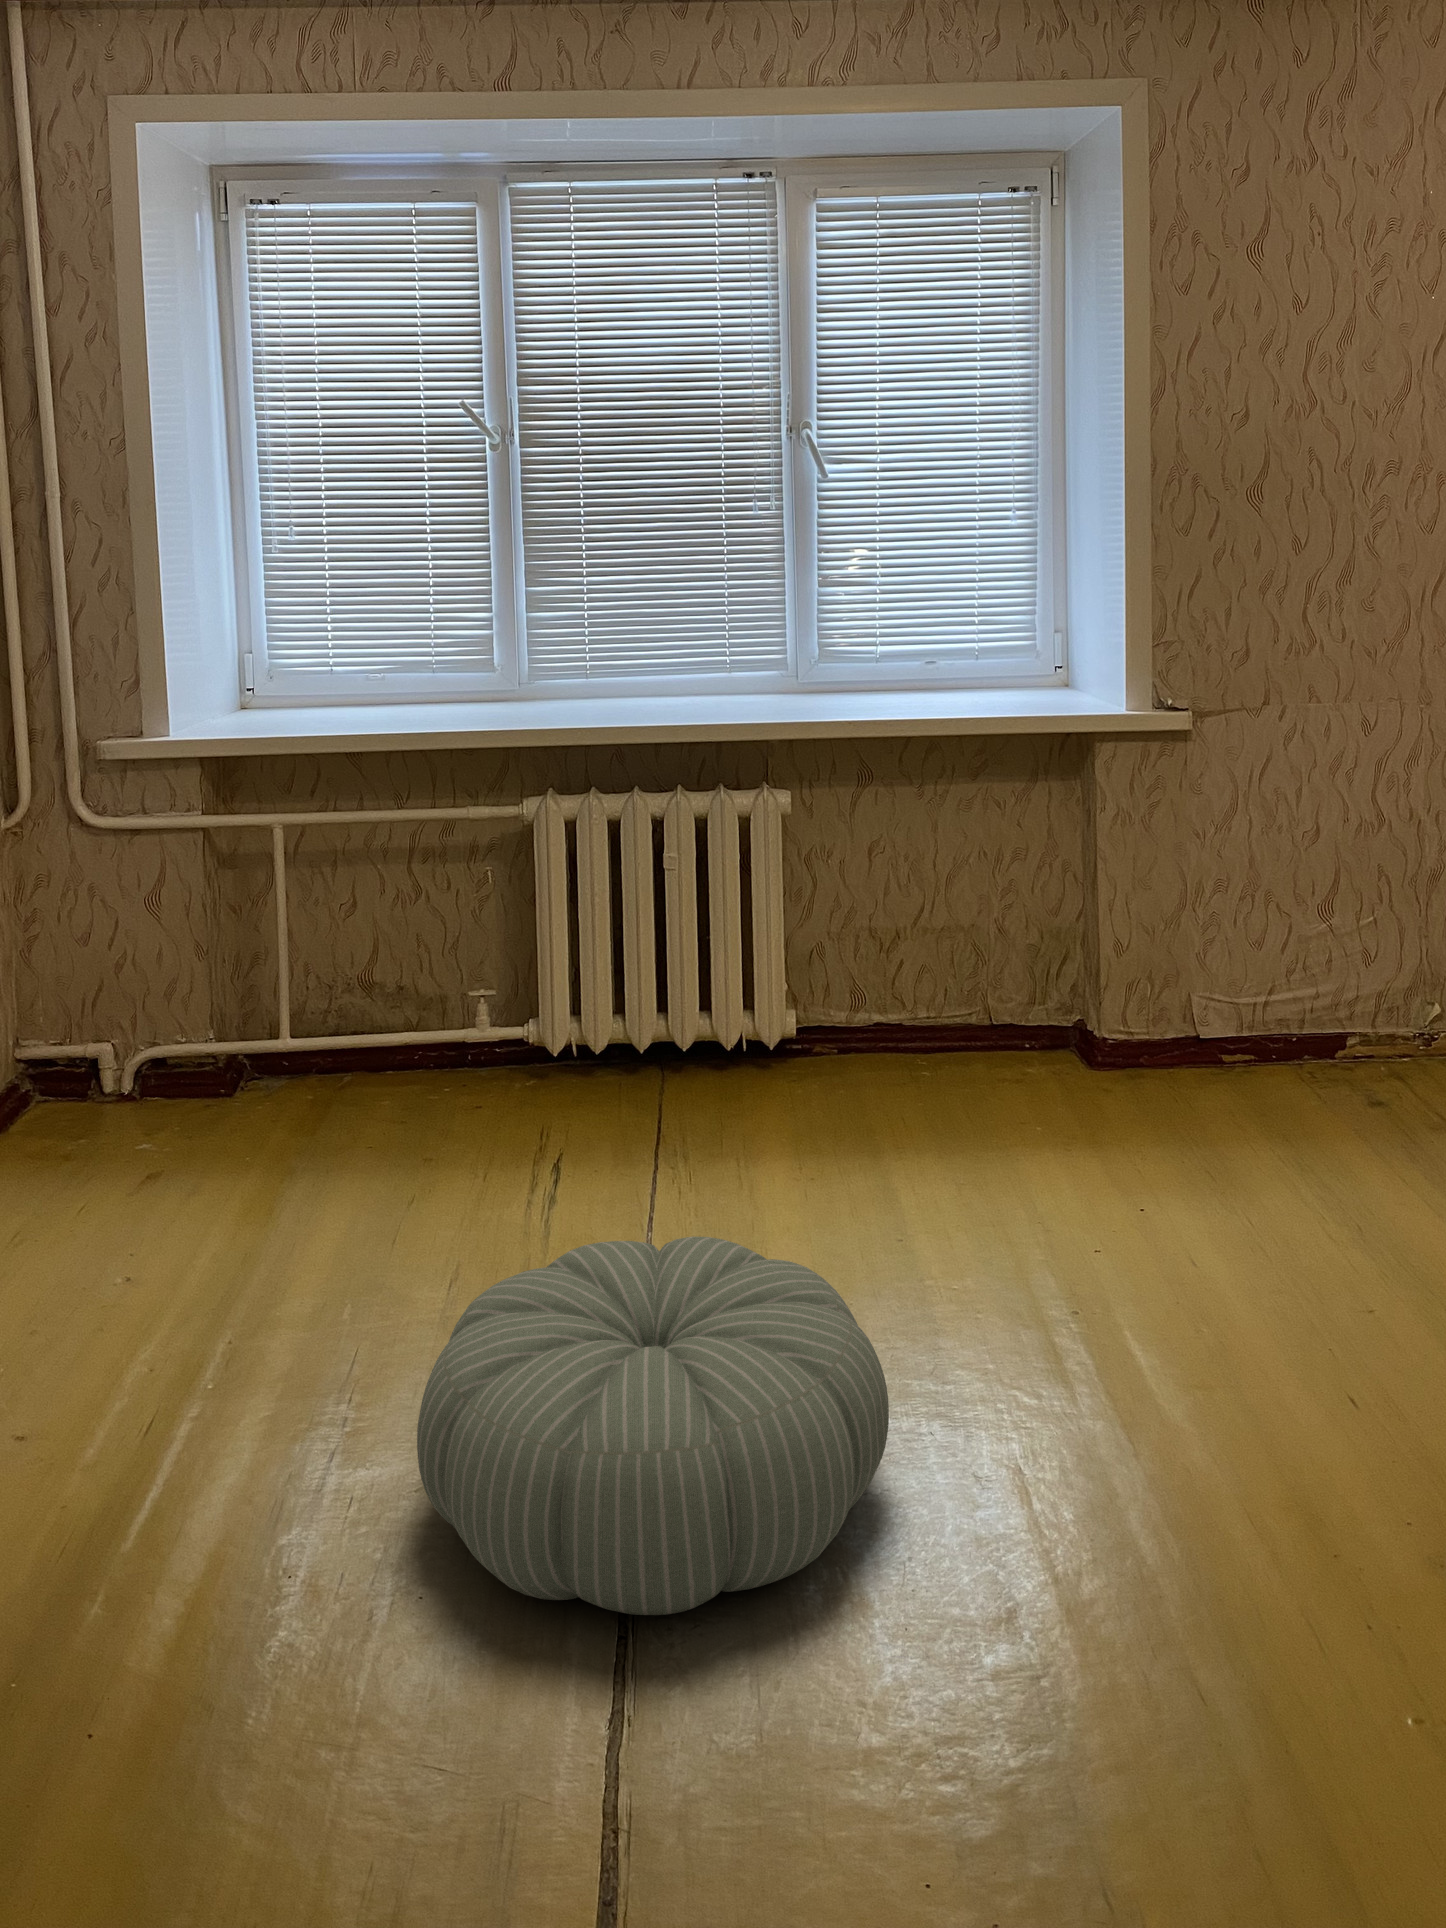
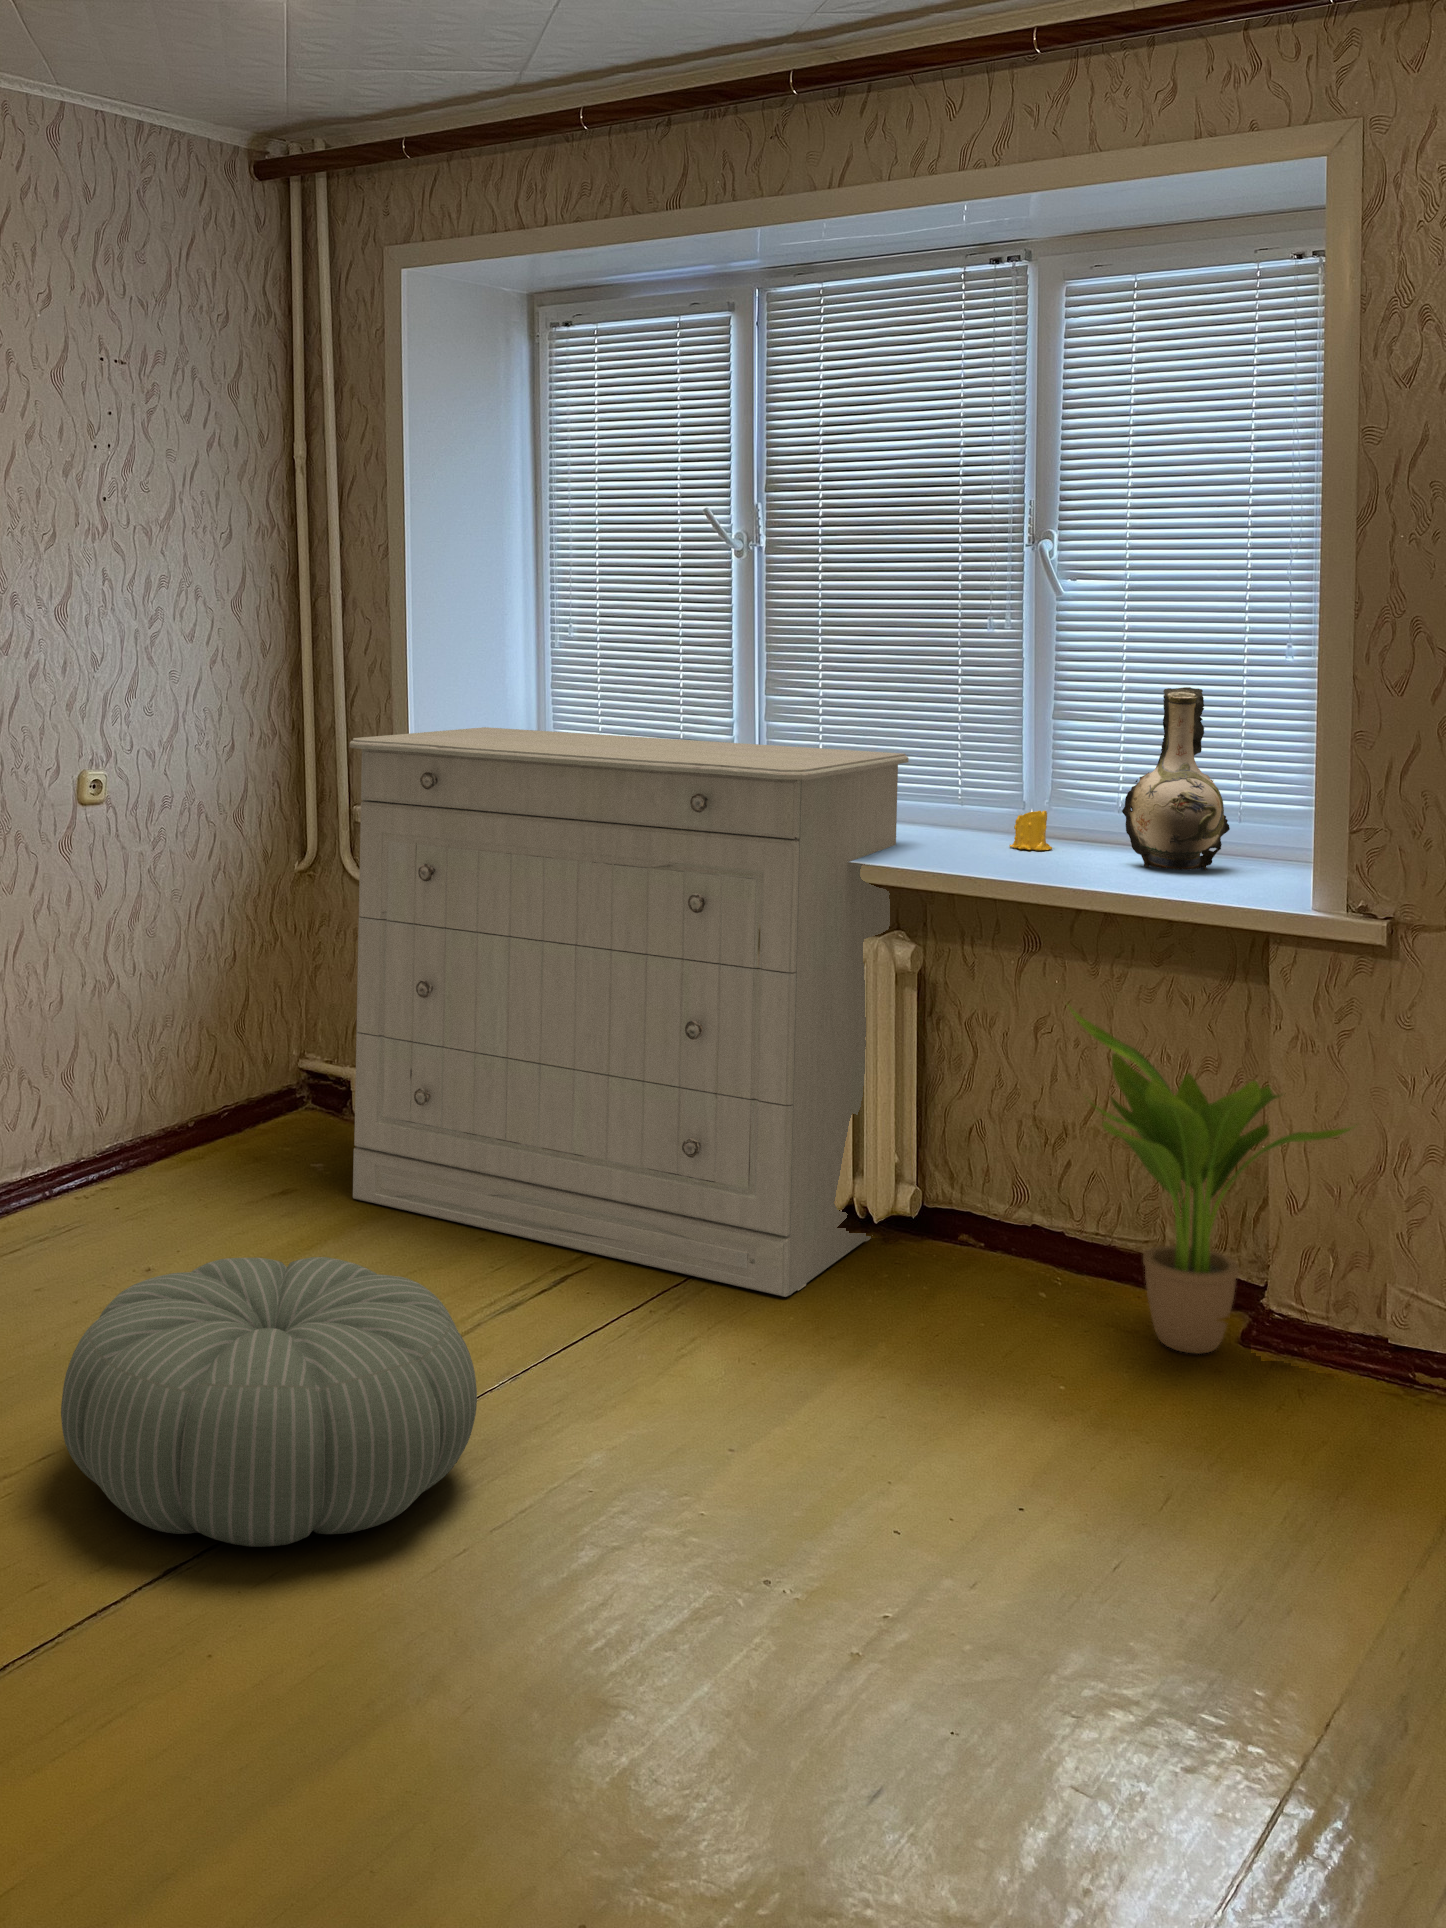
decorative vase: none [931,551,1008,704] -> present [1122,687,1230,870]
dresser: none [212,629,769,1182] -> present [349,727,909,1297]
candle: none [812,666,849,703] -> present [1009,810,1052,850]
potted plant: none [954,826,1176,1088] -> present [1068,1005,1353,1354]

